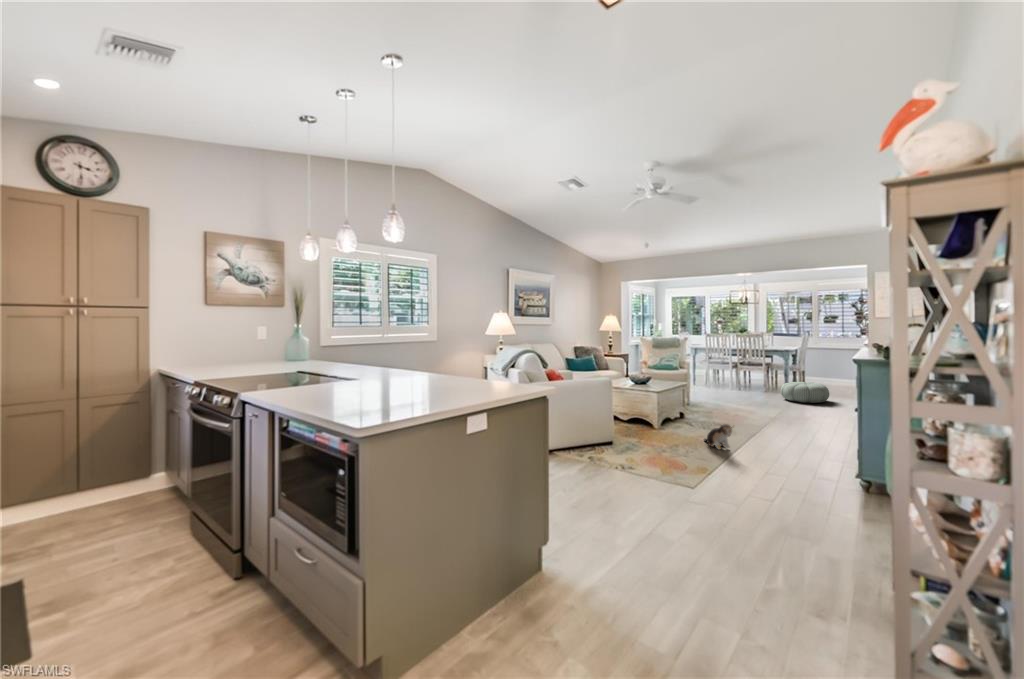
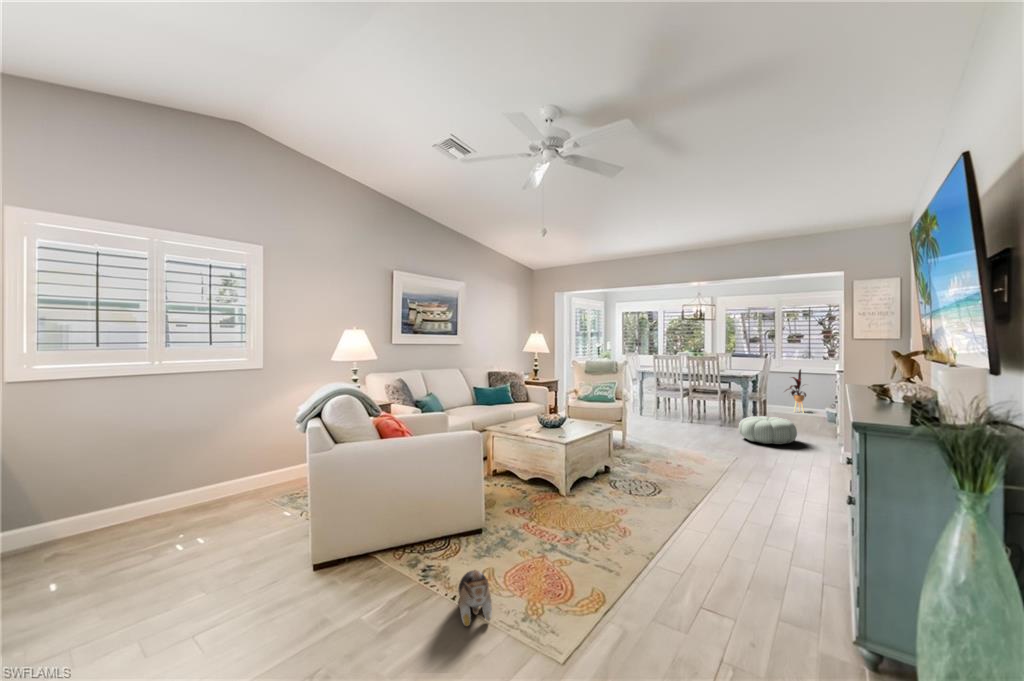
house plant: none [818,346,842,383] -> present [786,369,806,412]
plush toy: present [704,424,734,449] -> present [458,570,492,626]

